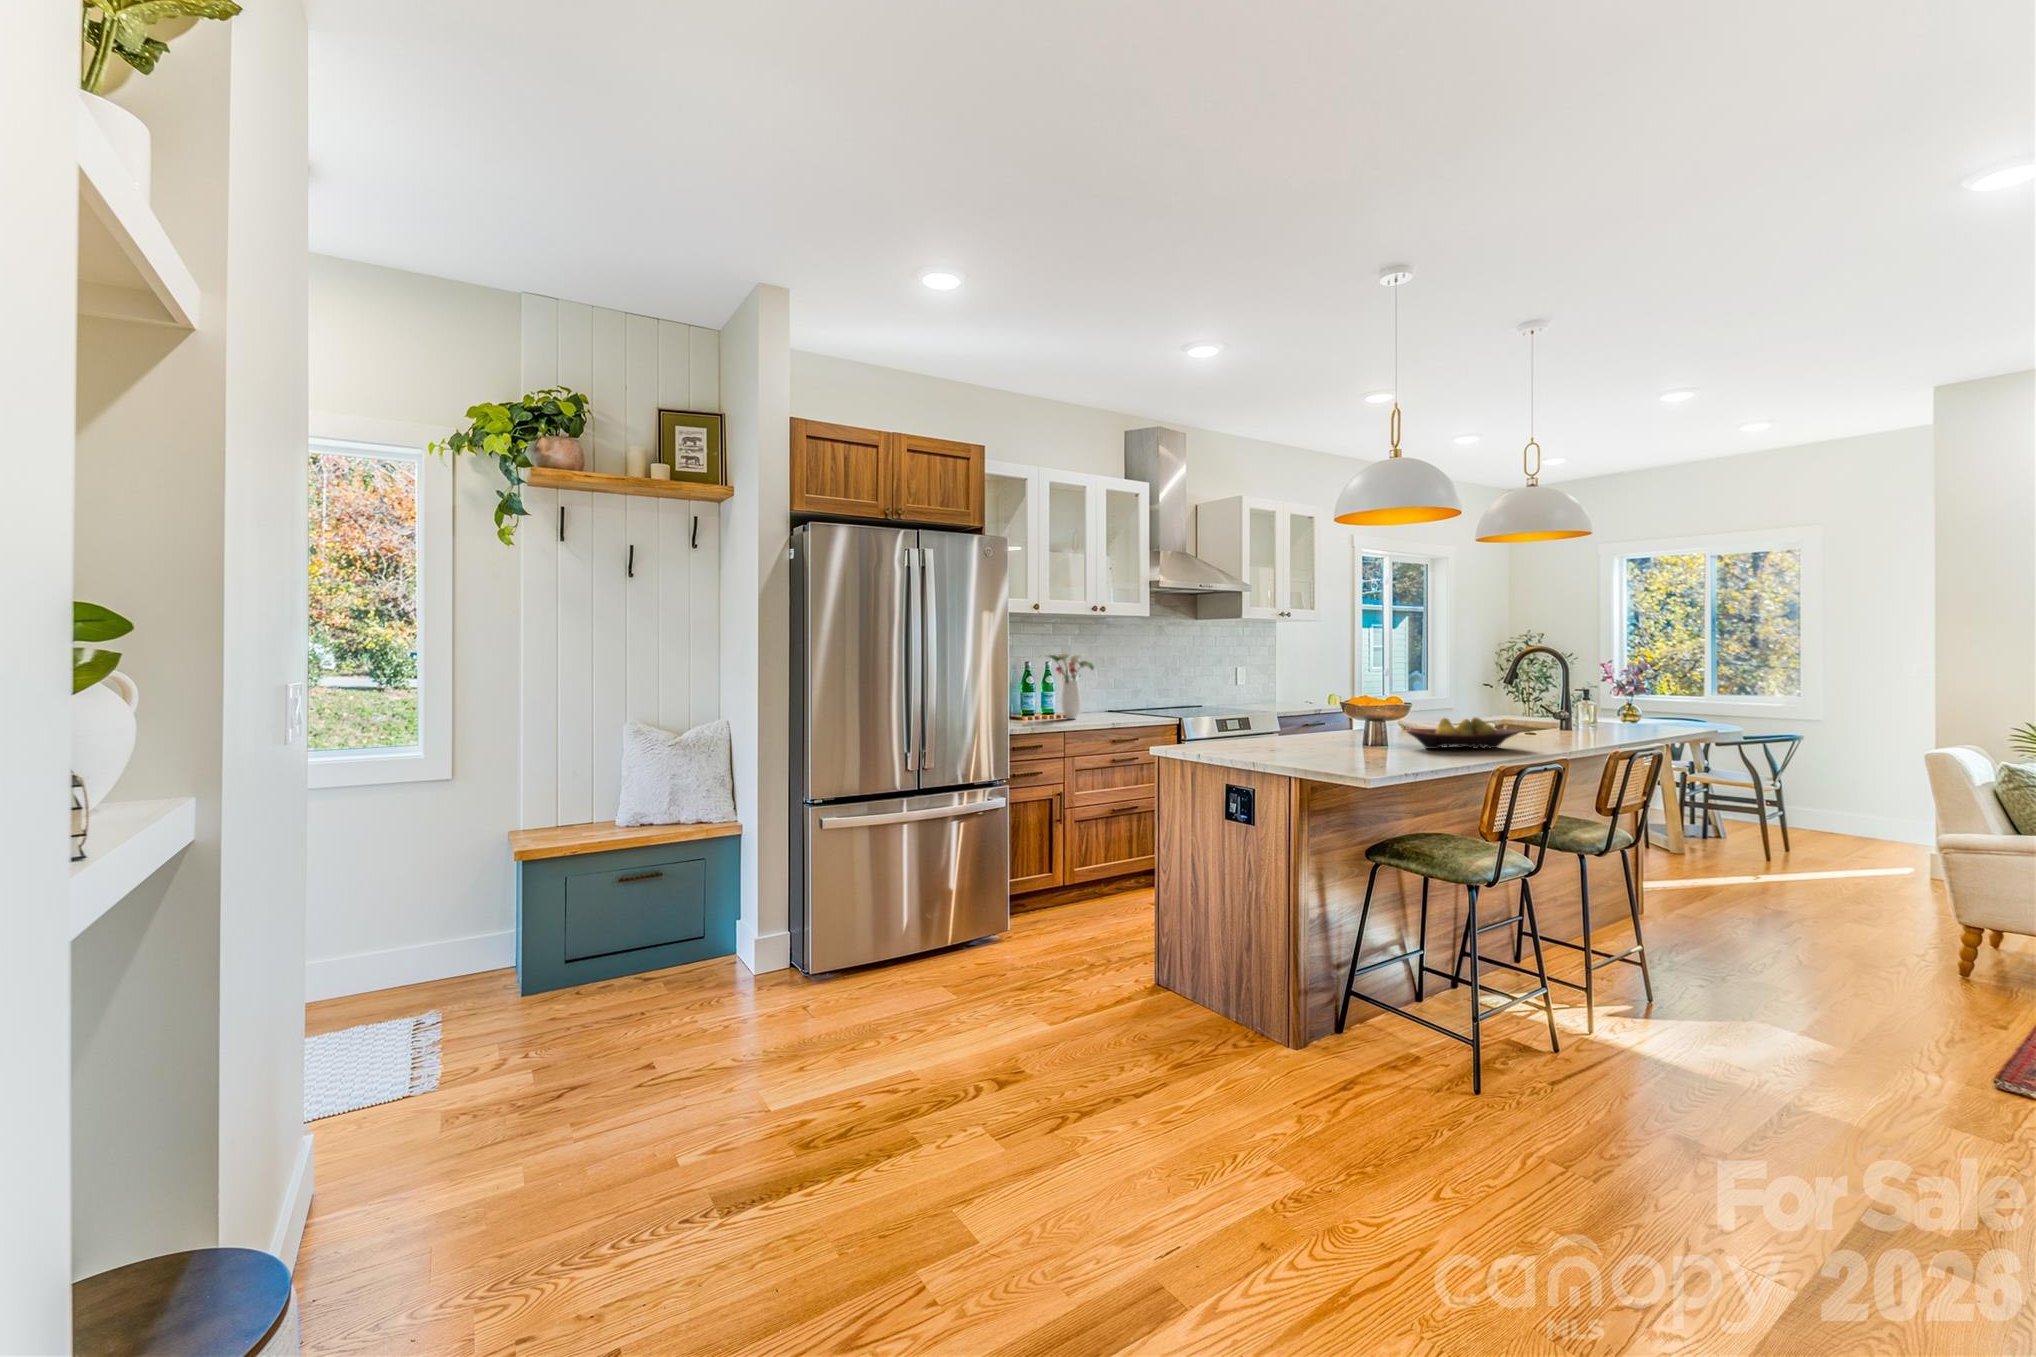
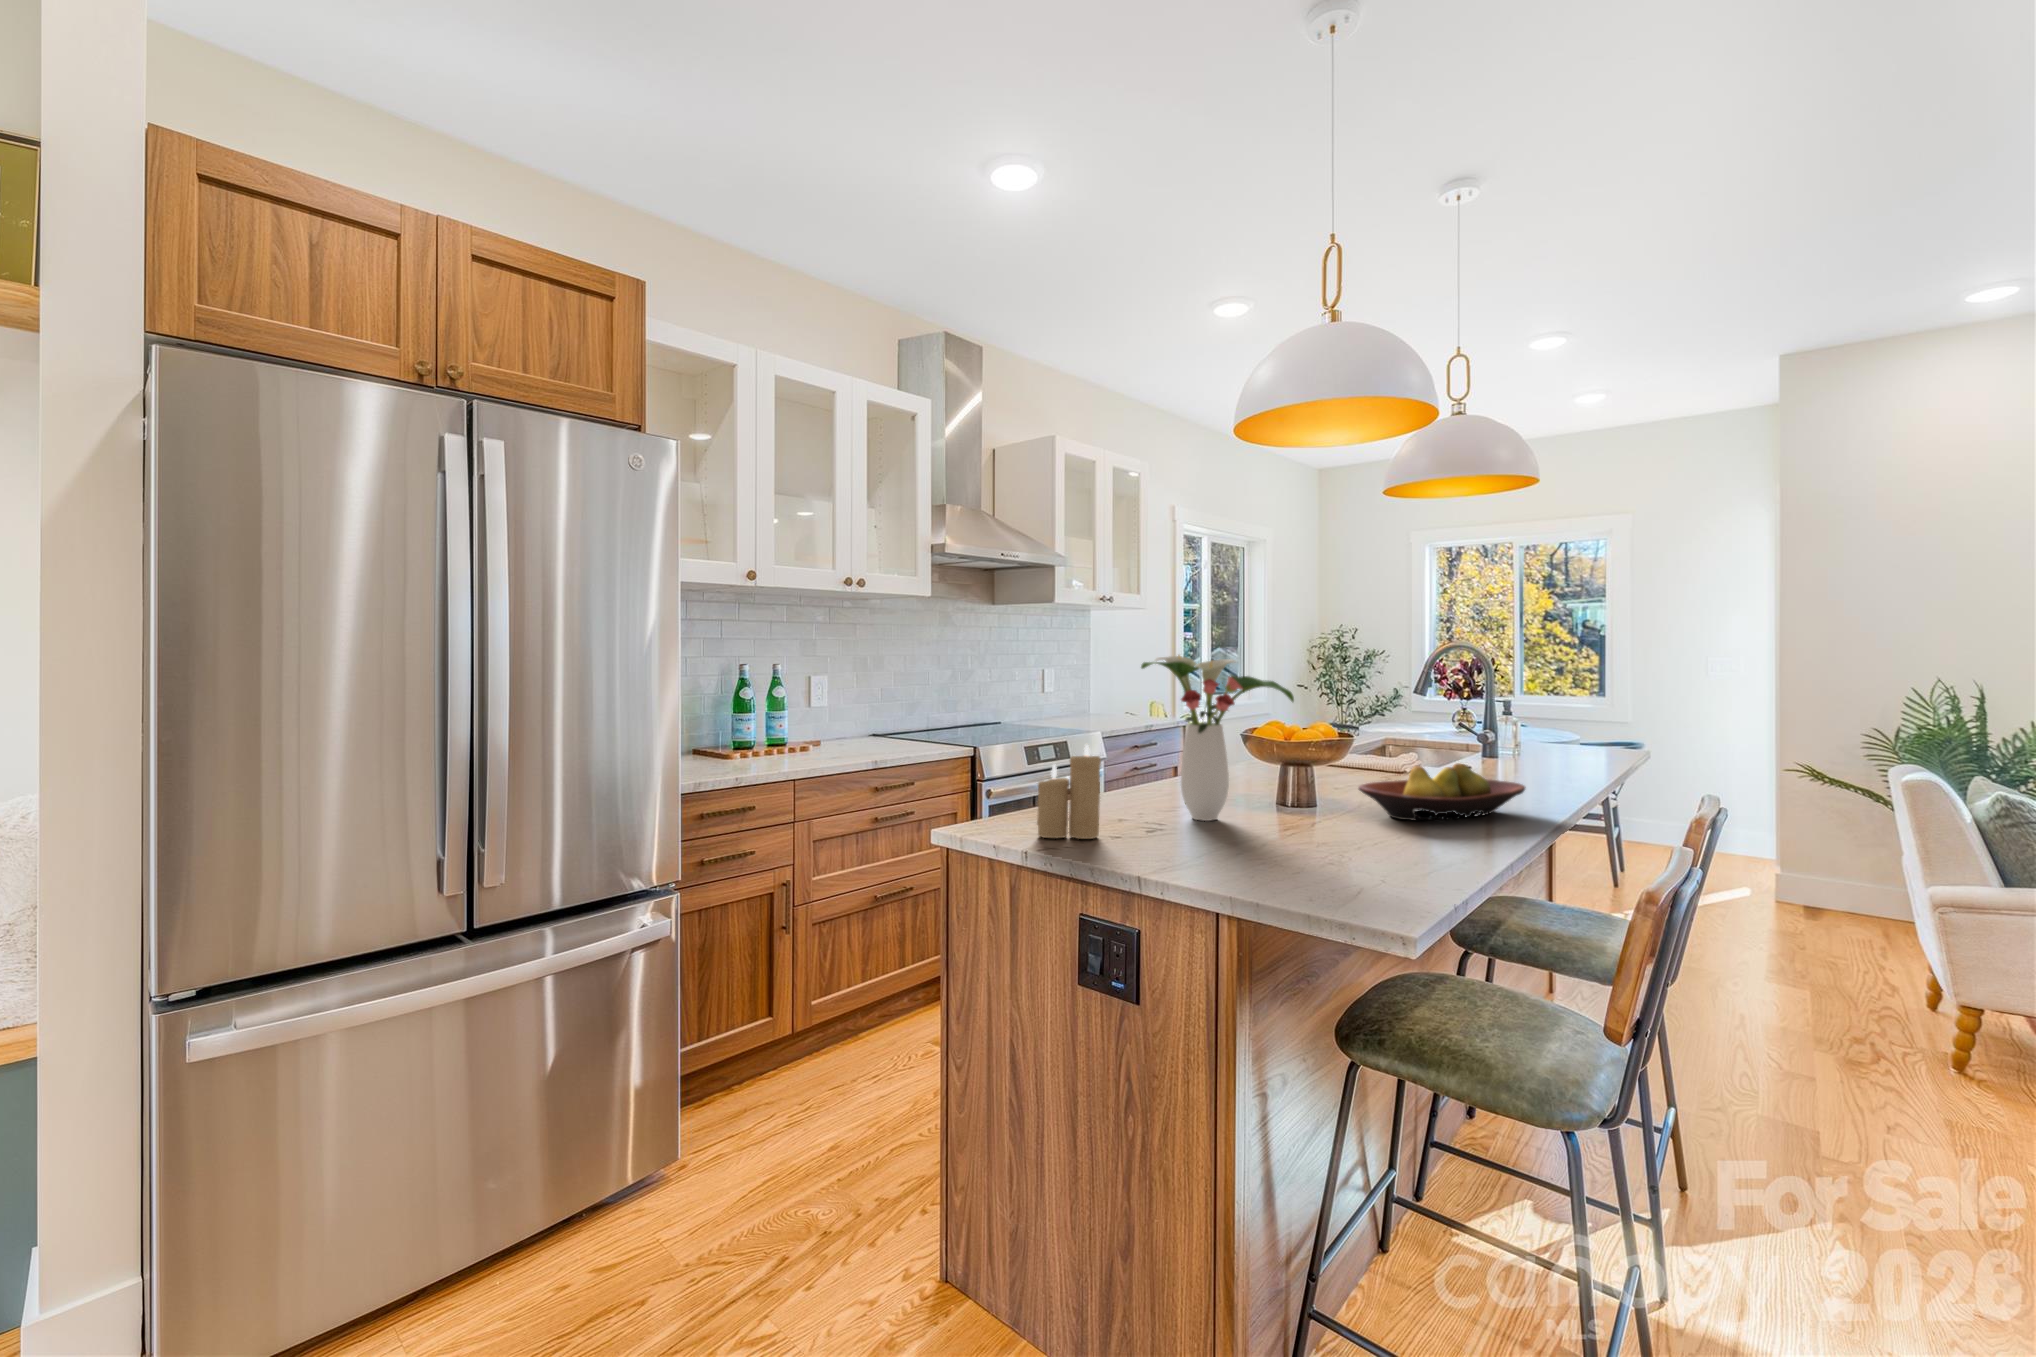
flower arrangement: present [1049,653,1094,719] -> present [1141,655,1294,821]
candle: none [1204,699,1240,750] -> present [1037,745,1101,839]

